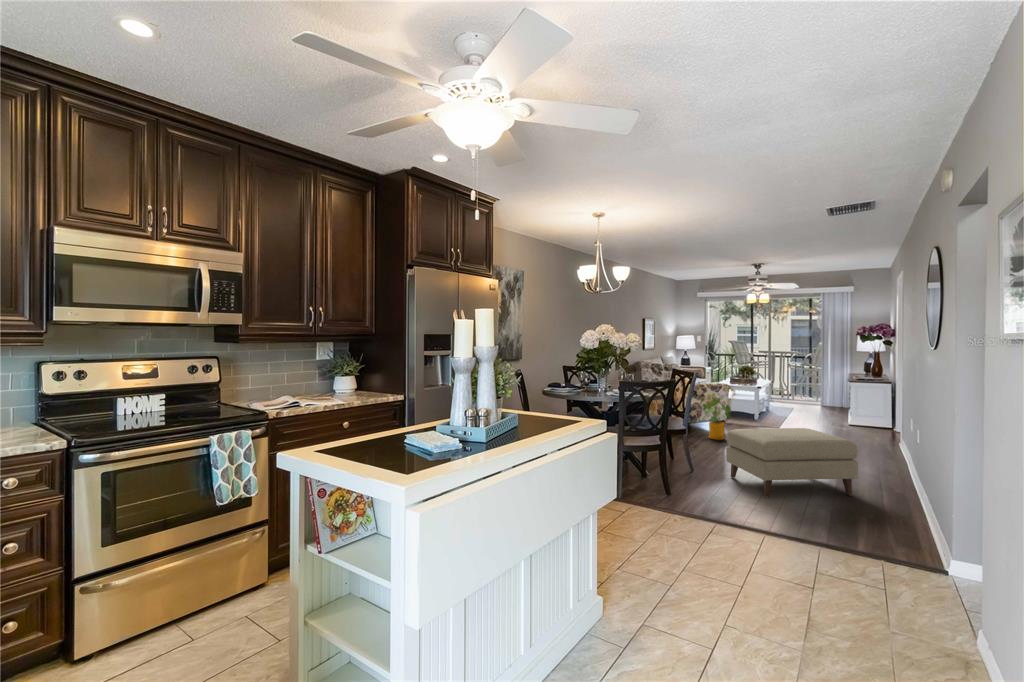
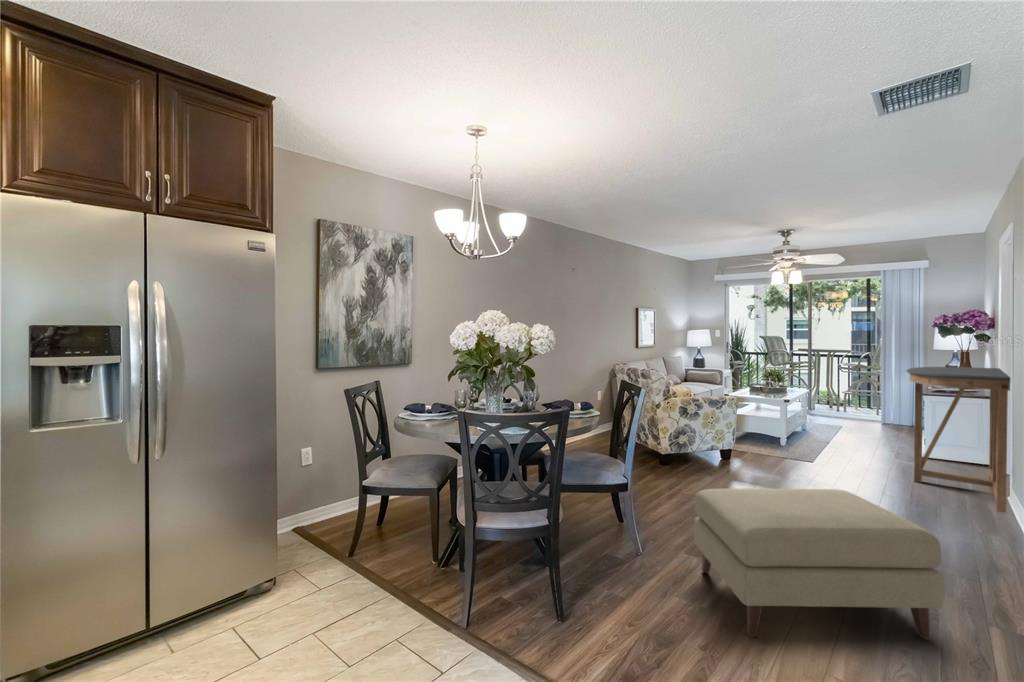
console table: none [839,362,898,450] -> present [907,367,1011,512]
house plant: present [699,398,731,440] -> none [688,417,737,482]

